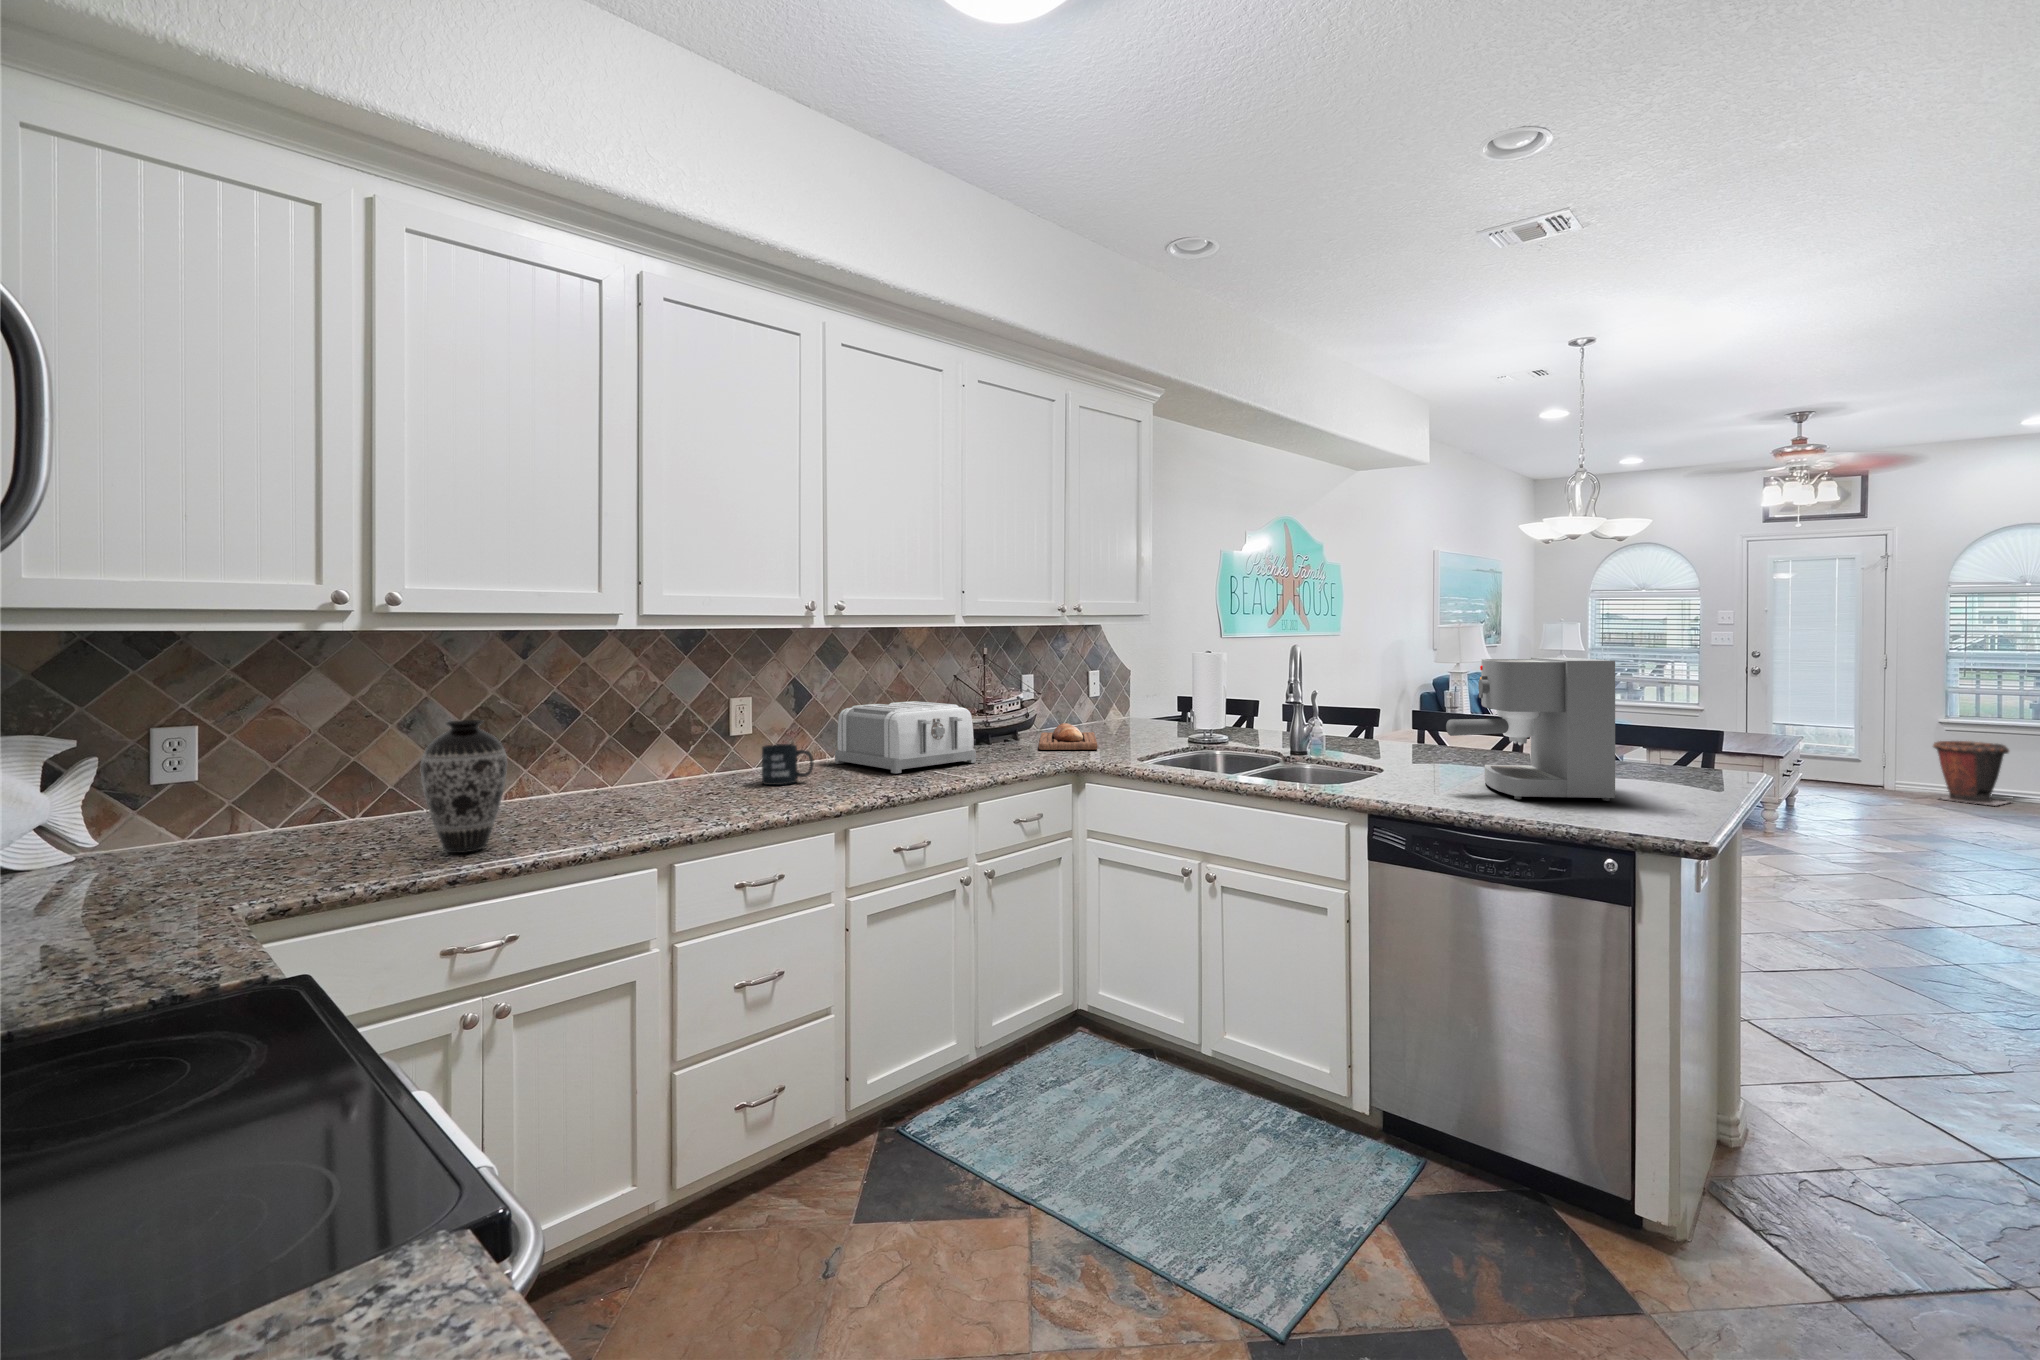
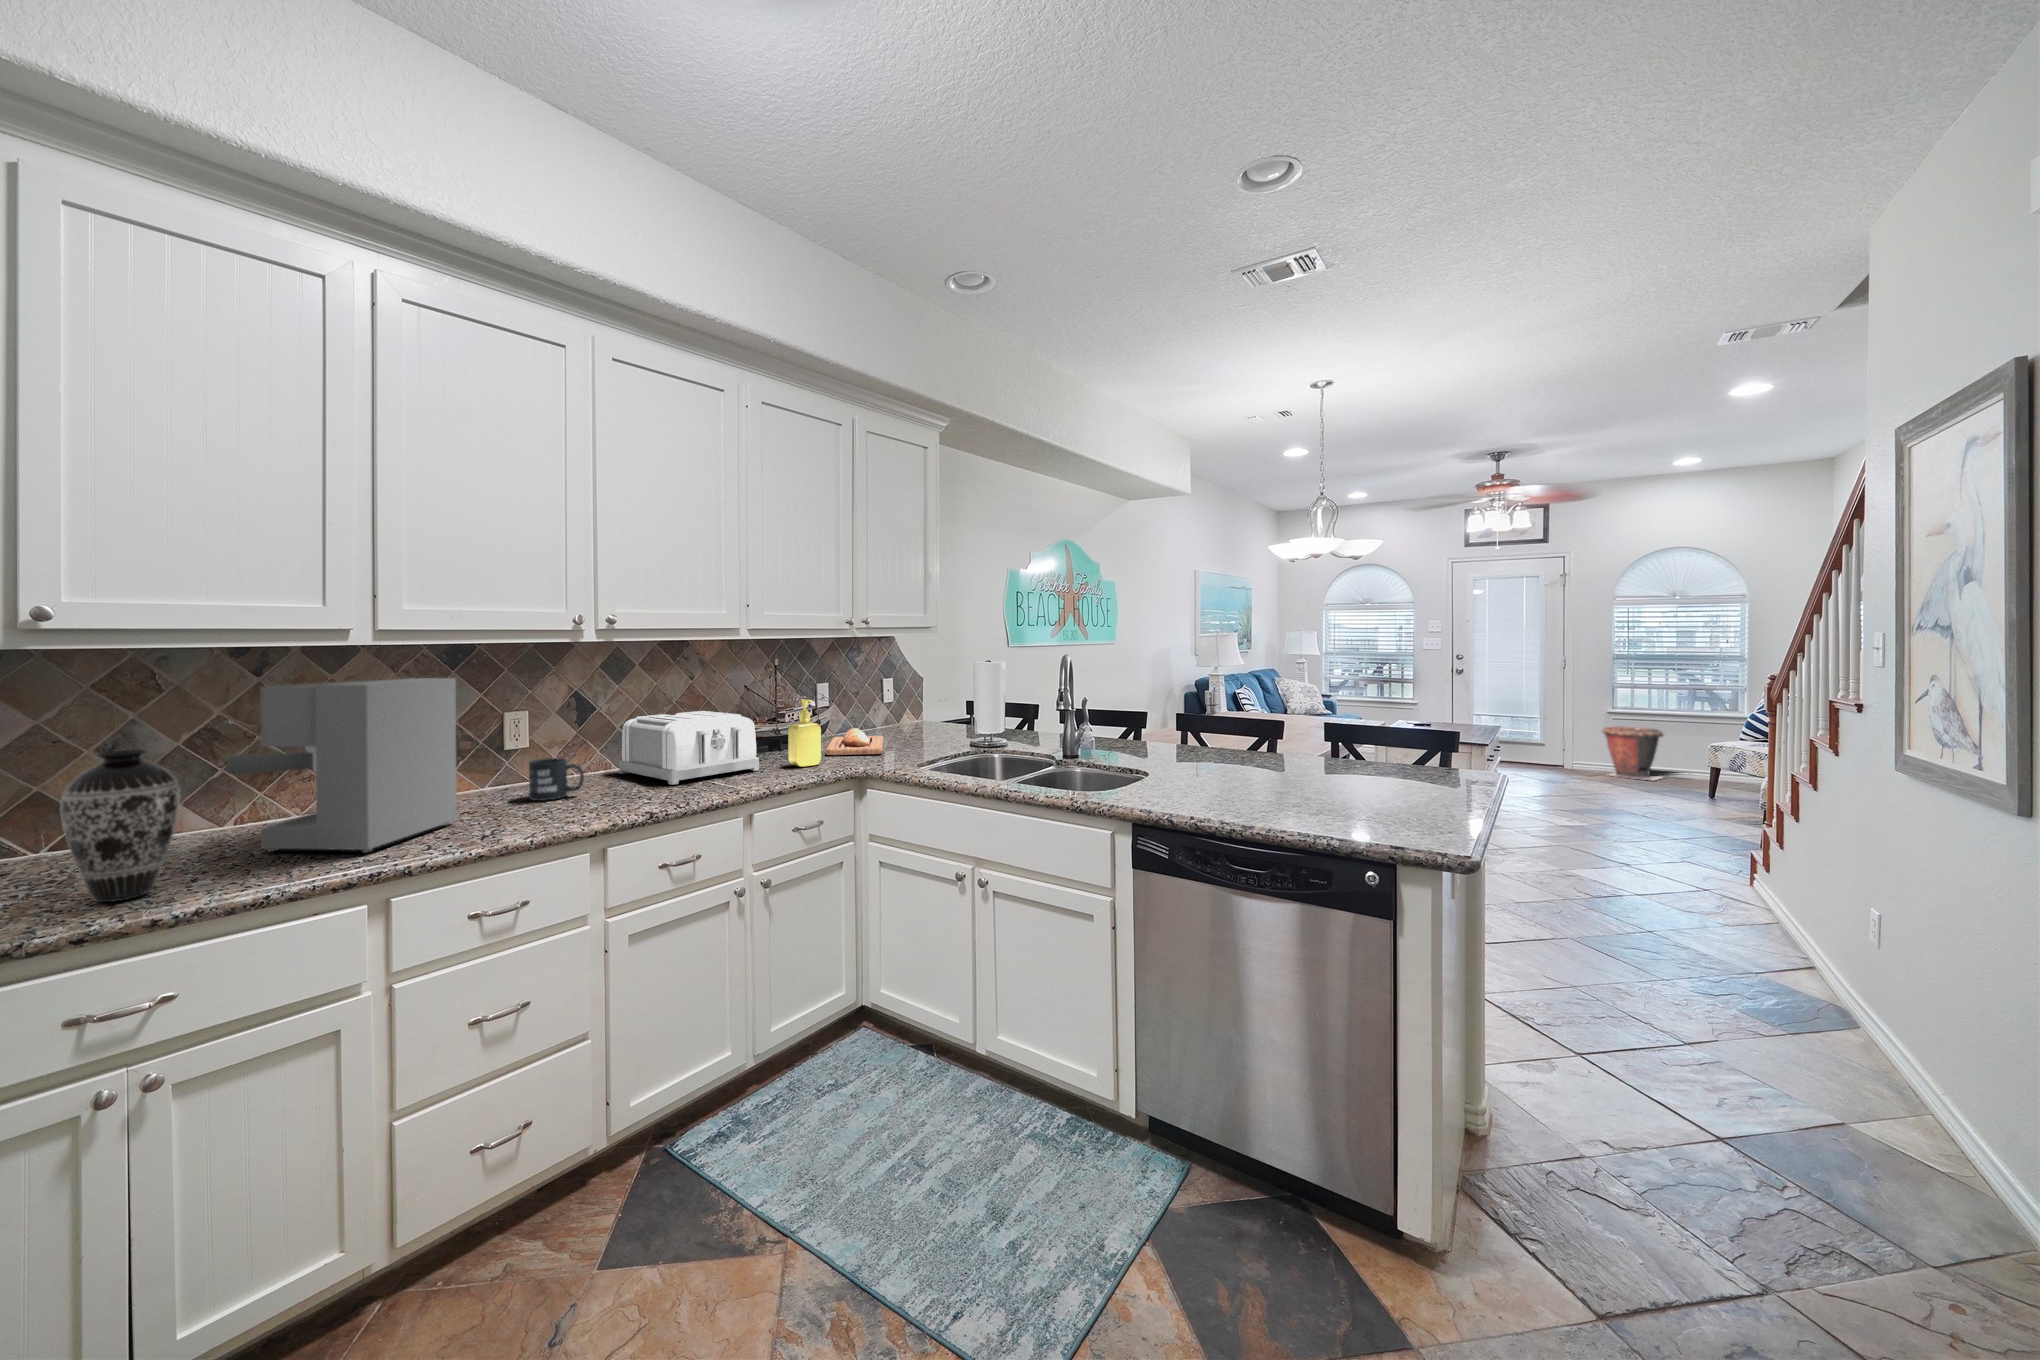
coffee maker: present [1446,658,1615,801] -> present [226,678,457,853]
soap dispenser: none [1004,690,1038,760] -> present [788,699,821,767]

